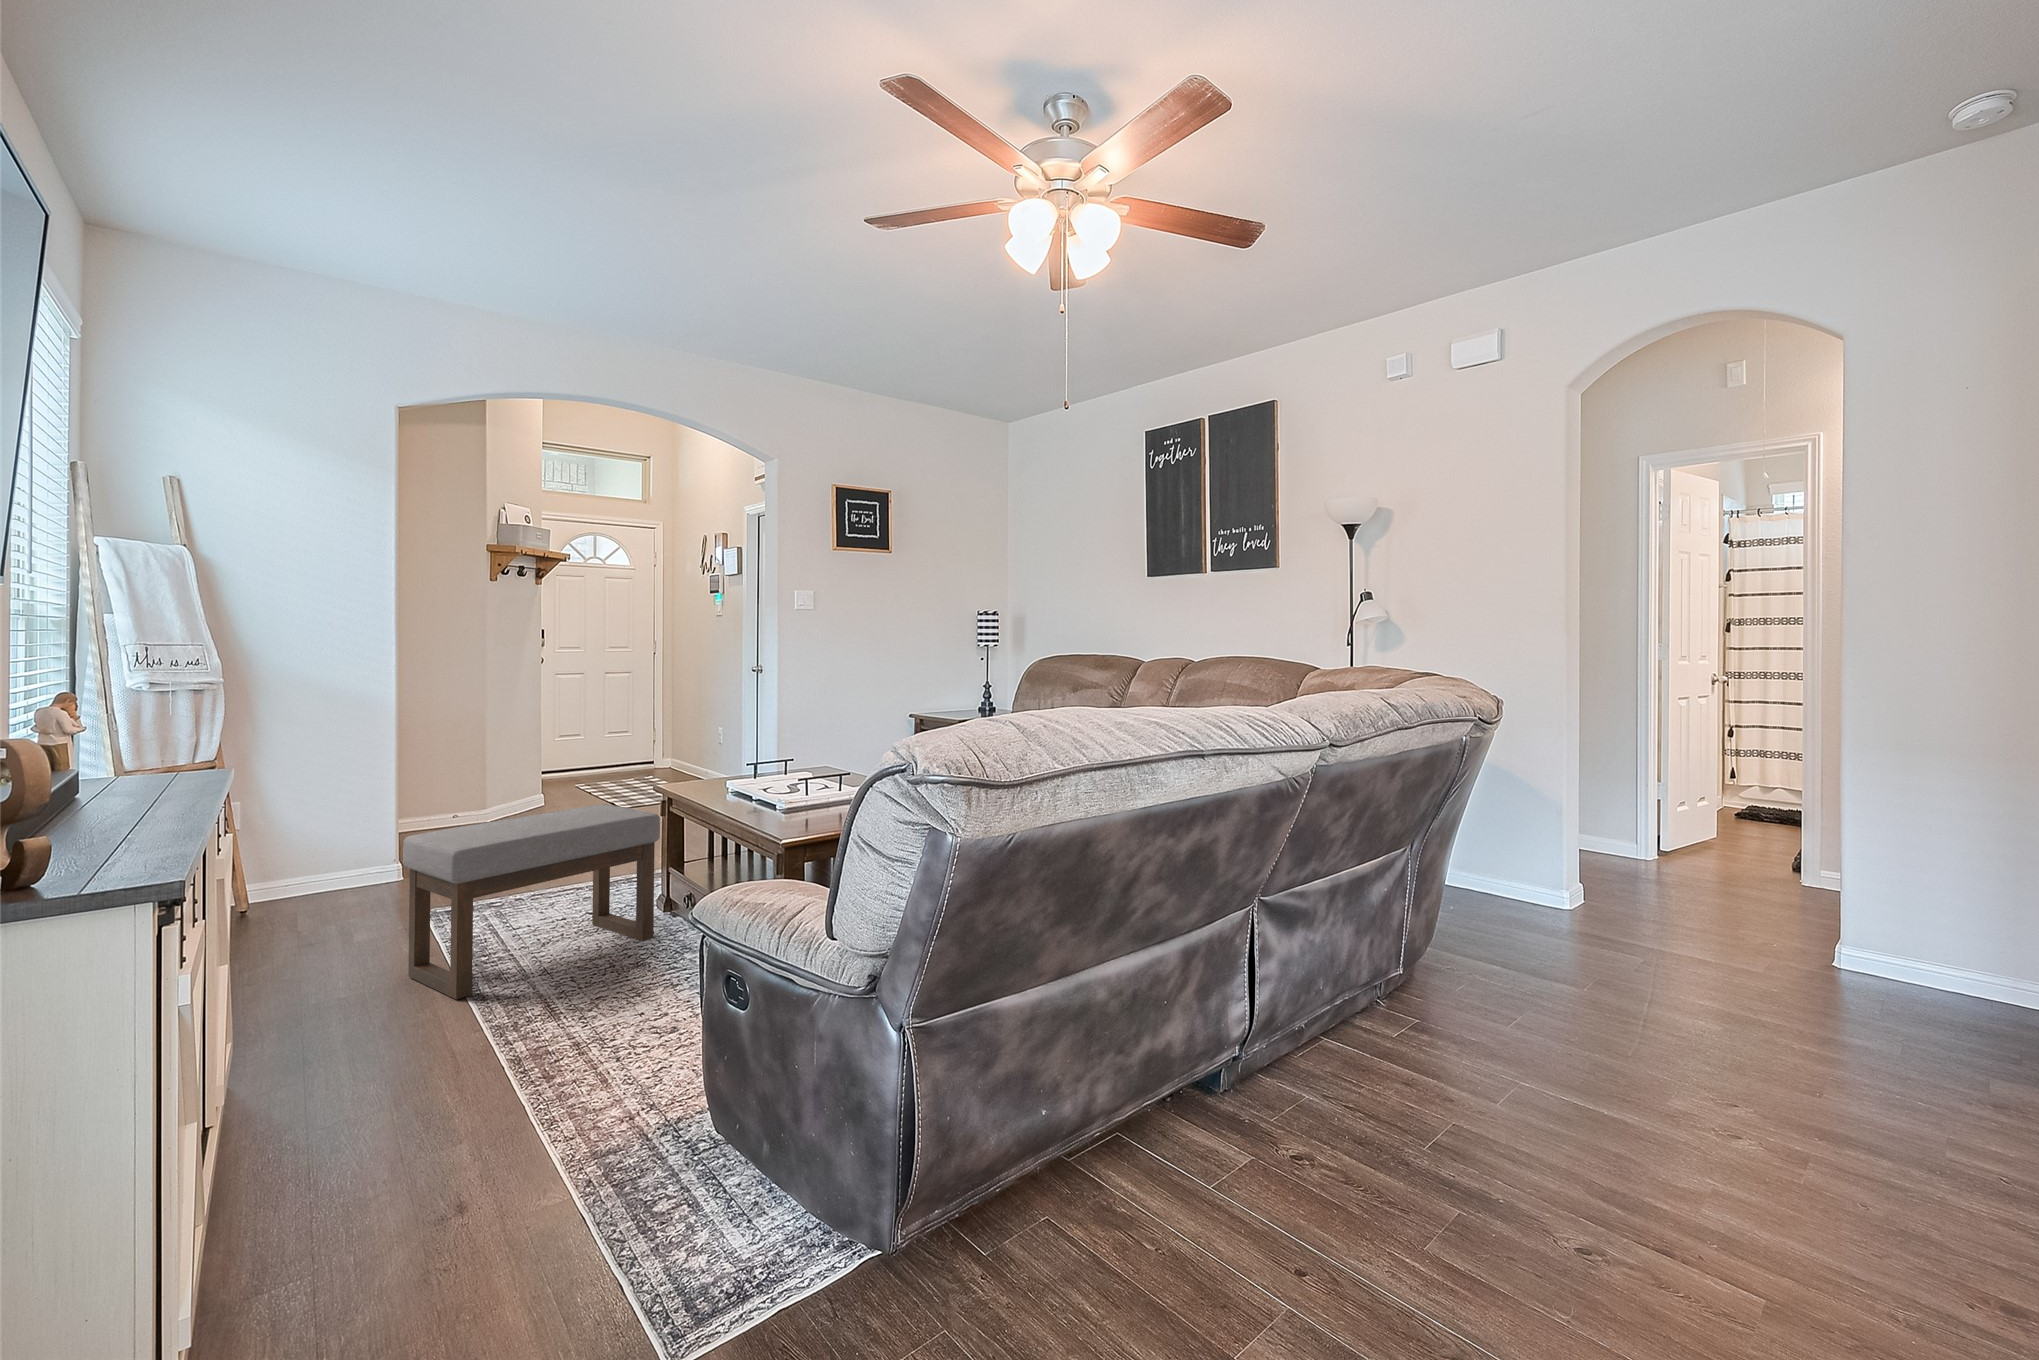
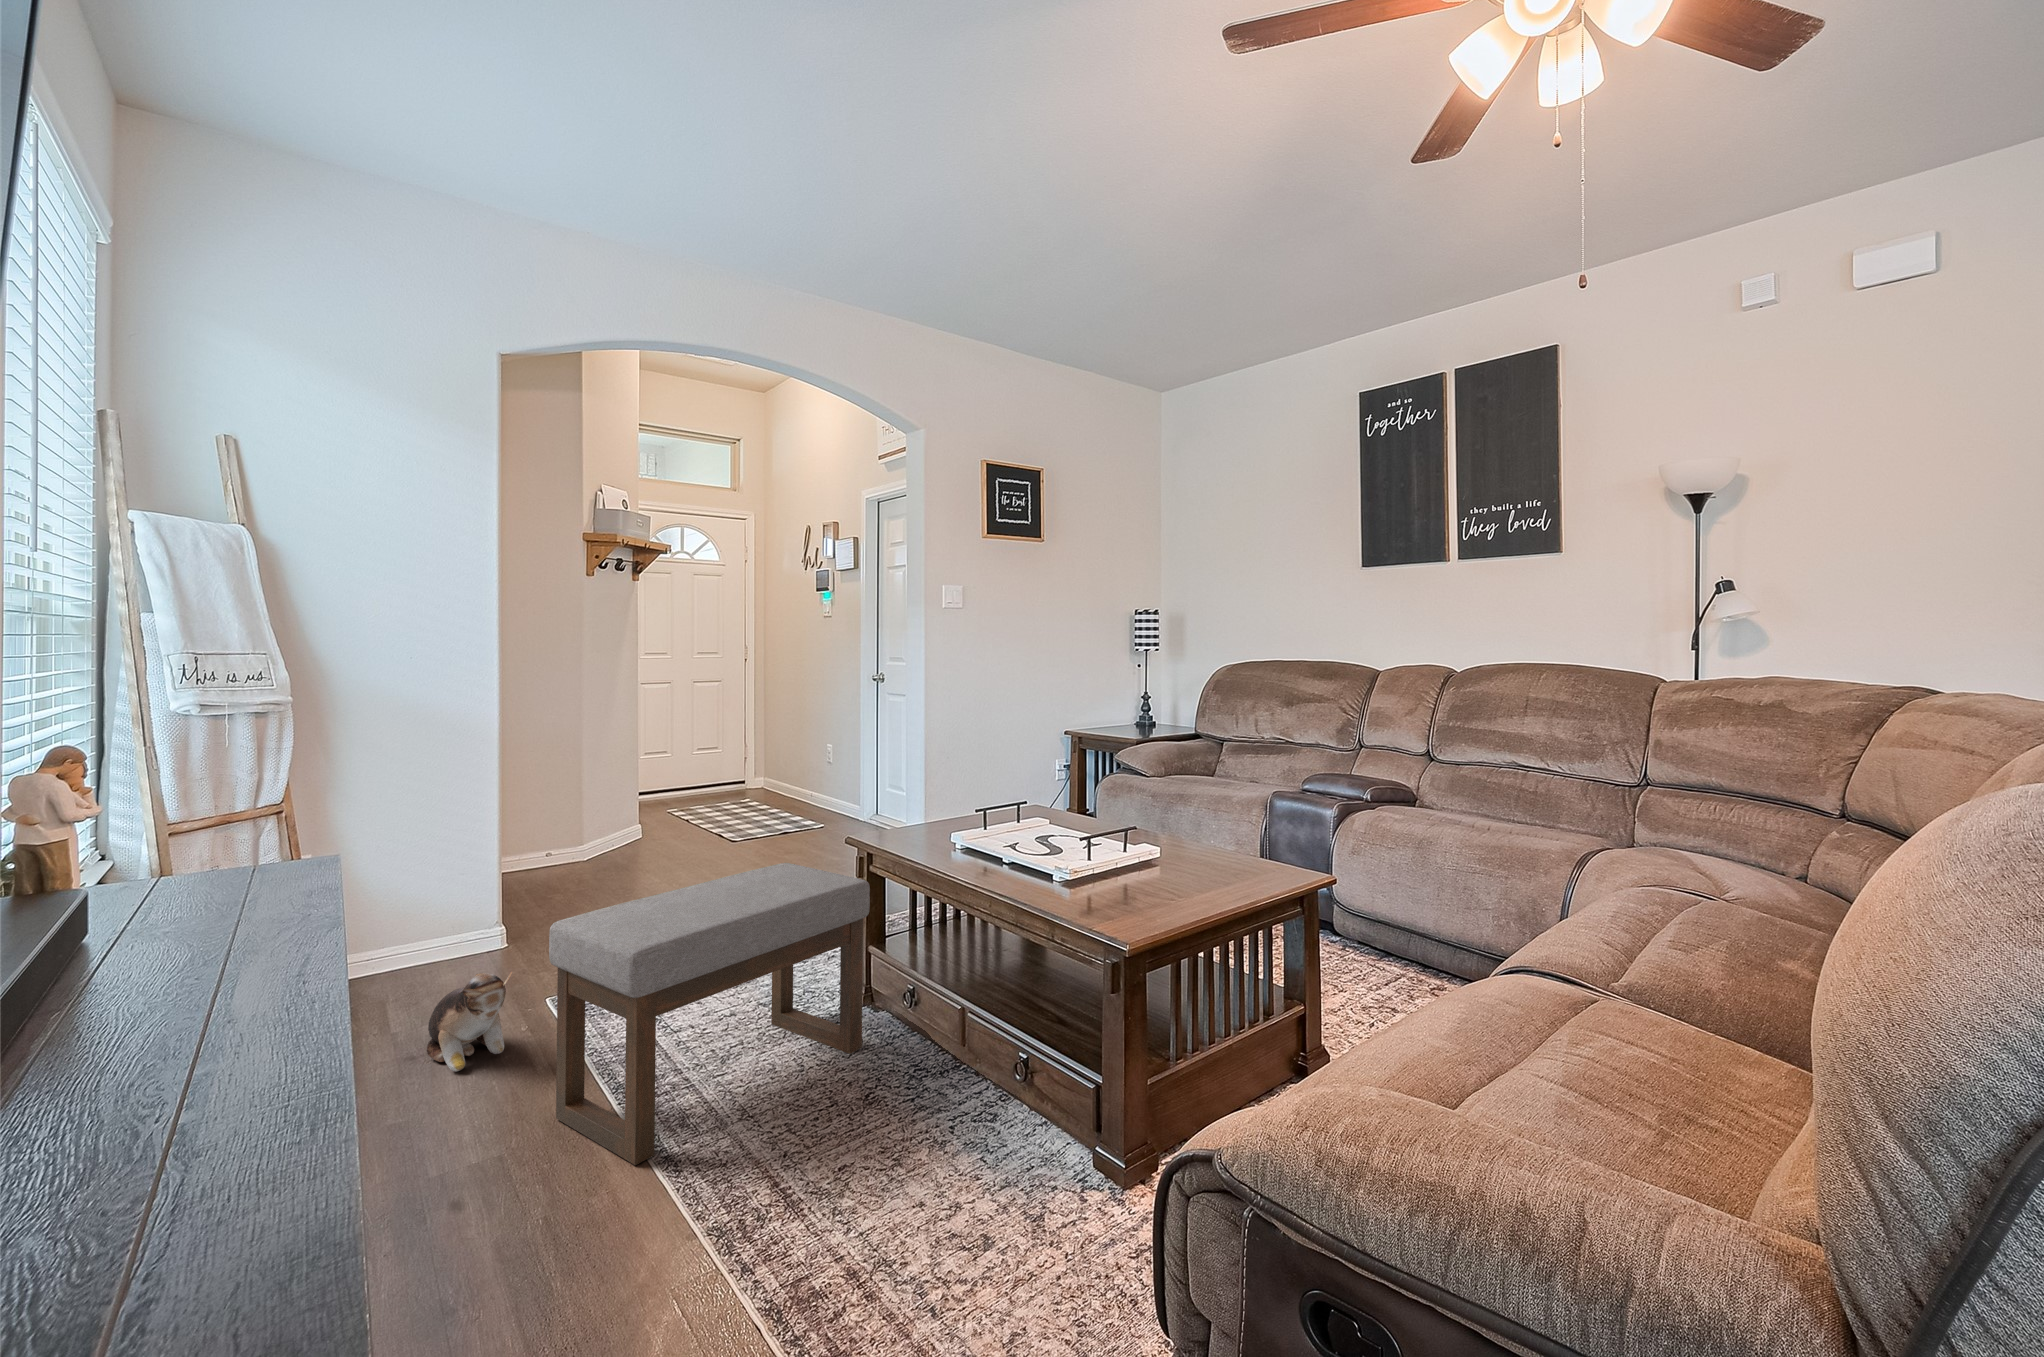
plush toy: none [322,880,386,952] -> present [427,972,512,1071]

